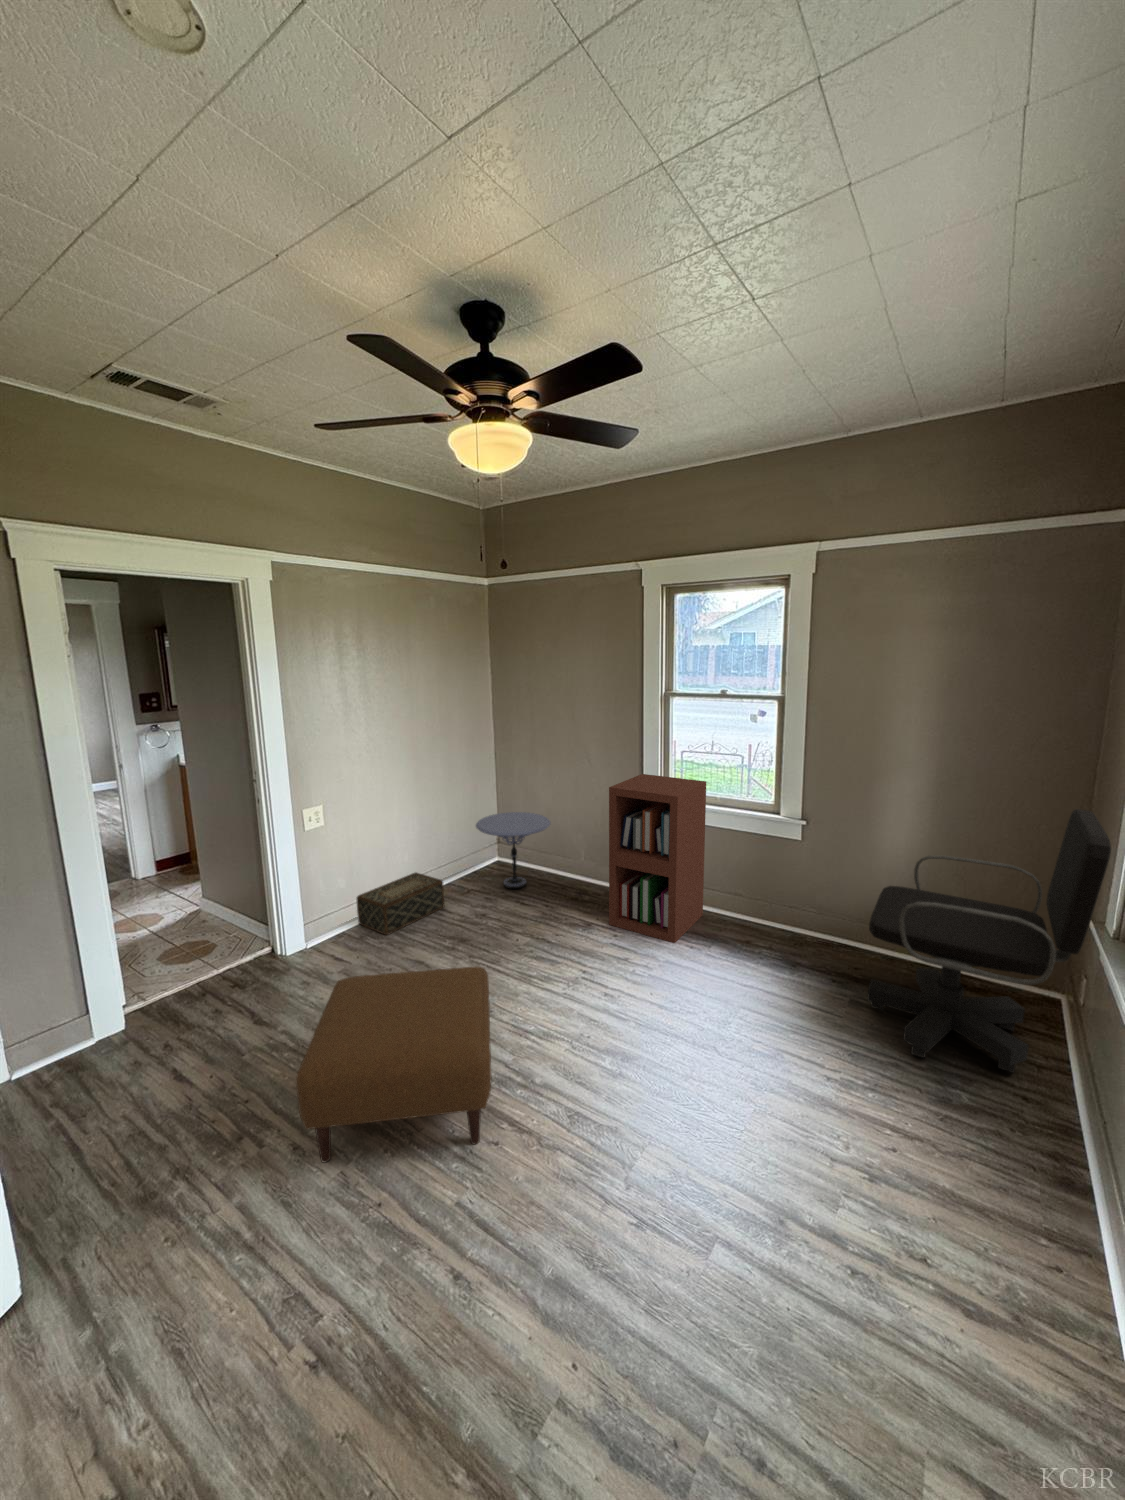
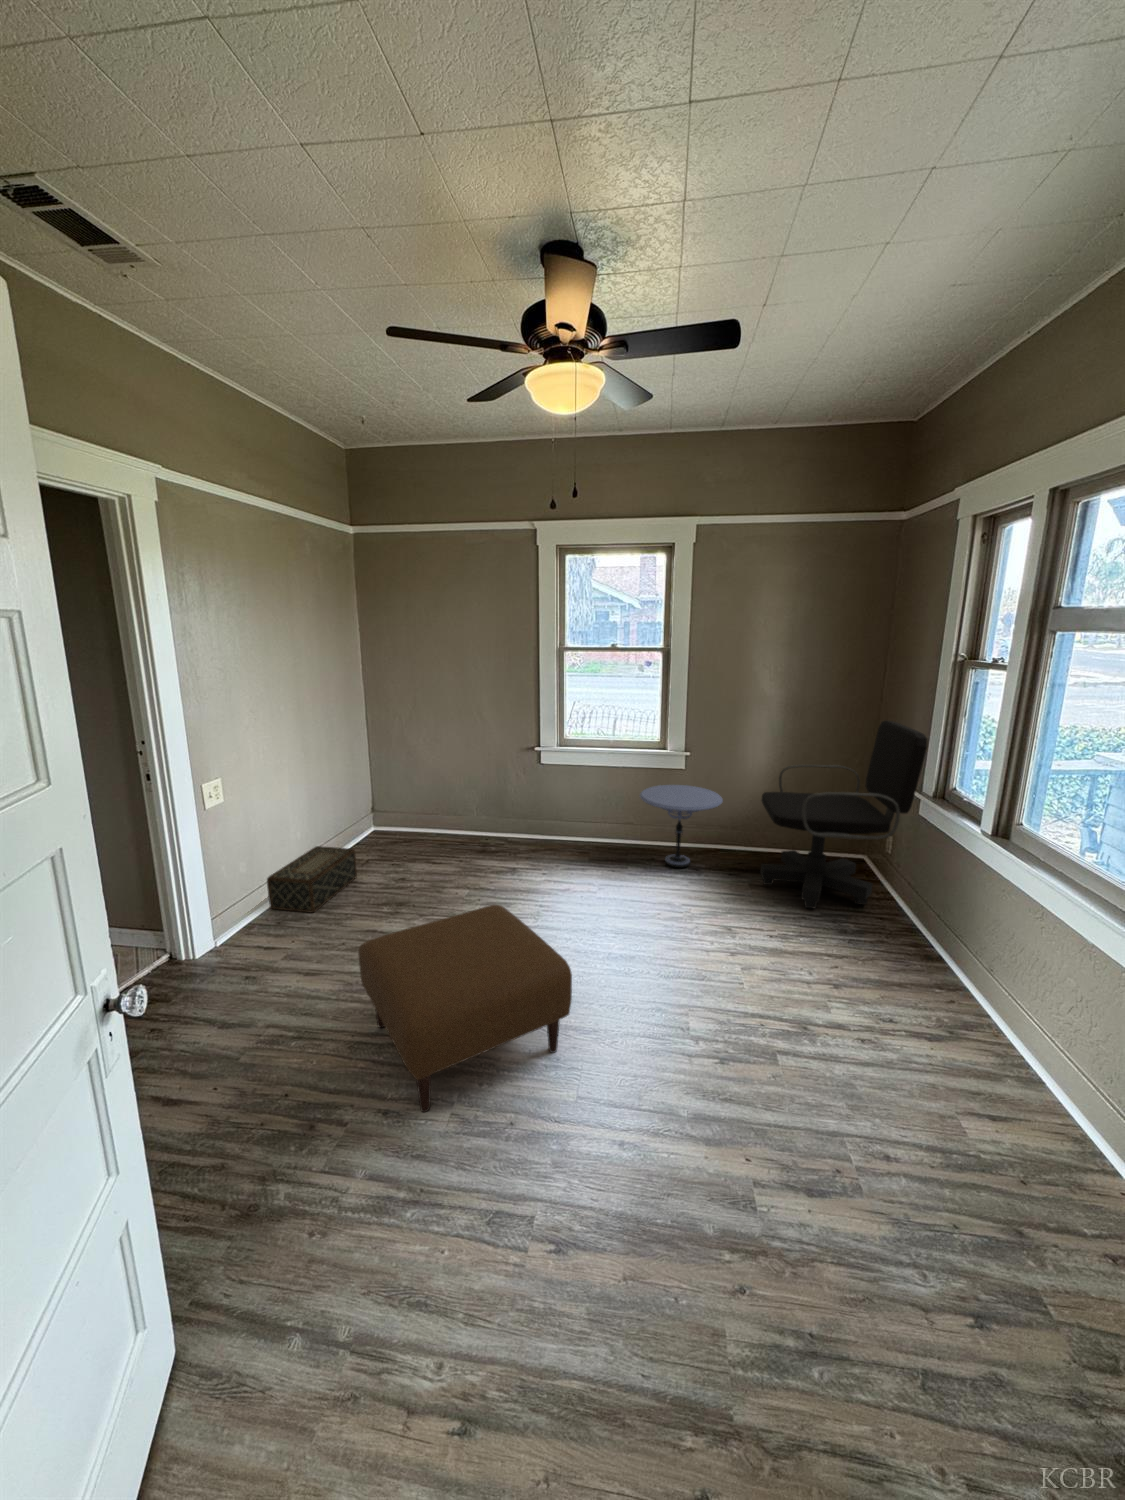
bookshelf: present [609,774,706,943] -> none [531,725,604,869]
side table: present [476,812,550,889] -> present [640,785,723,868]

